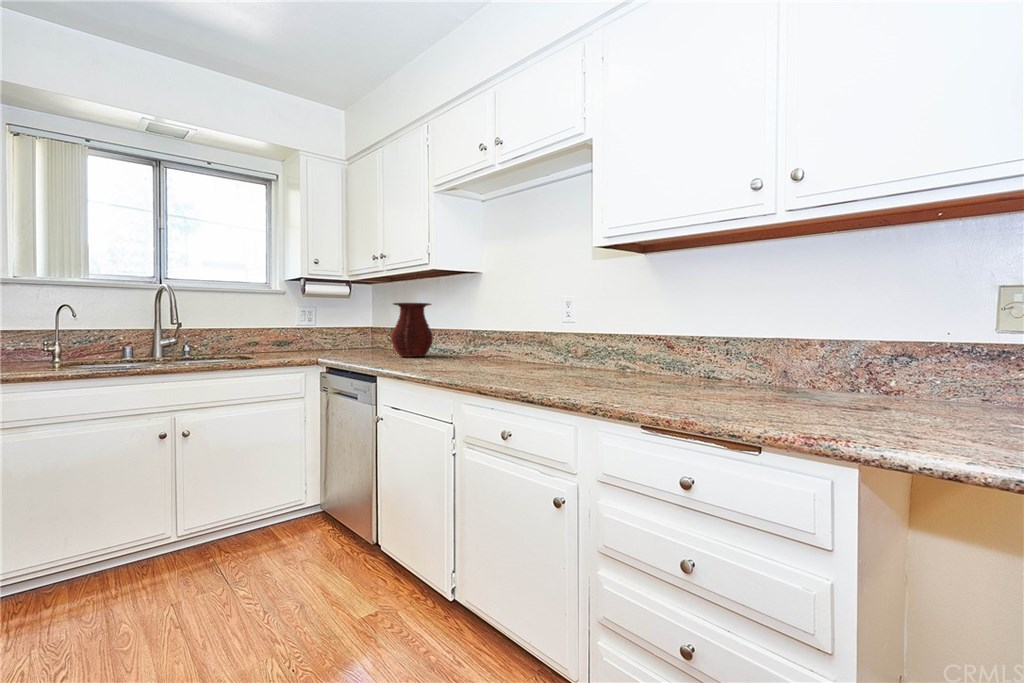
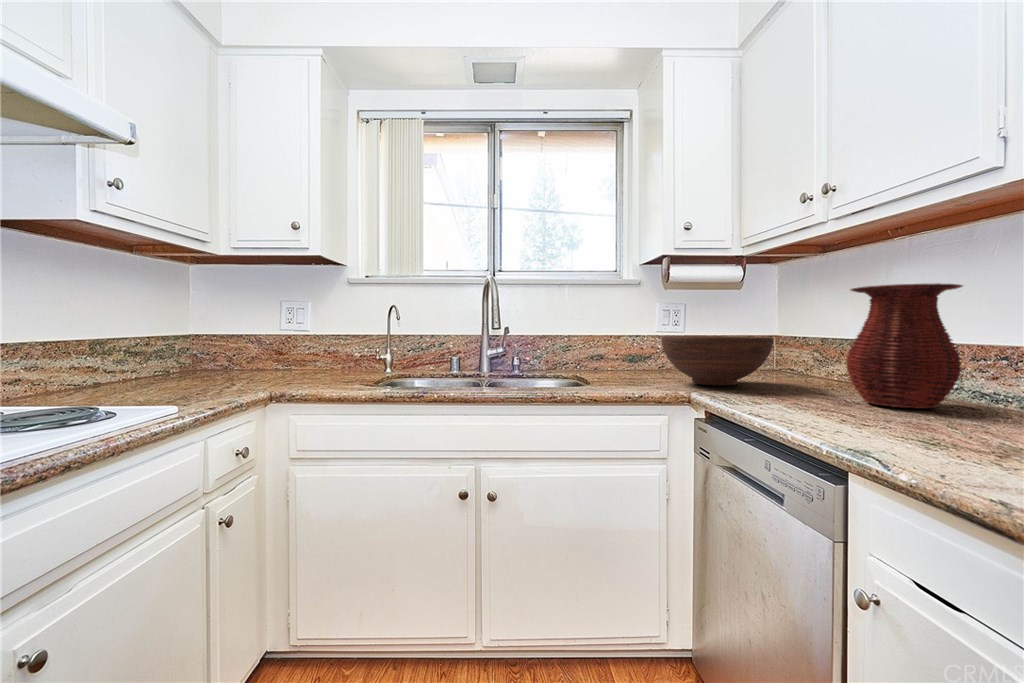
fruit bowl: none [300,327,363,355] -> present [661,336,773,386]

